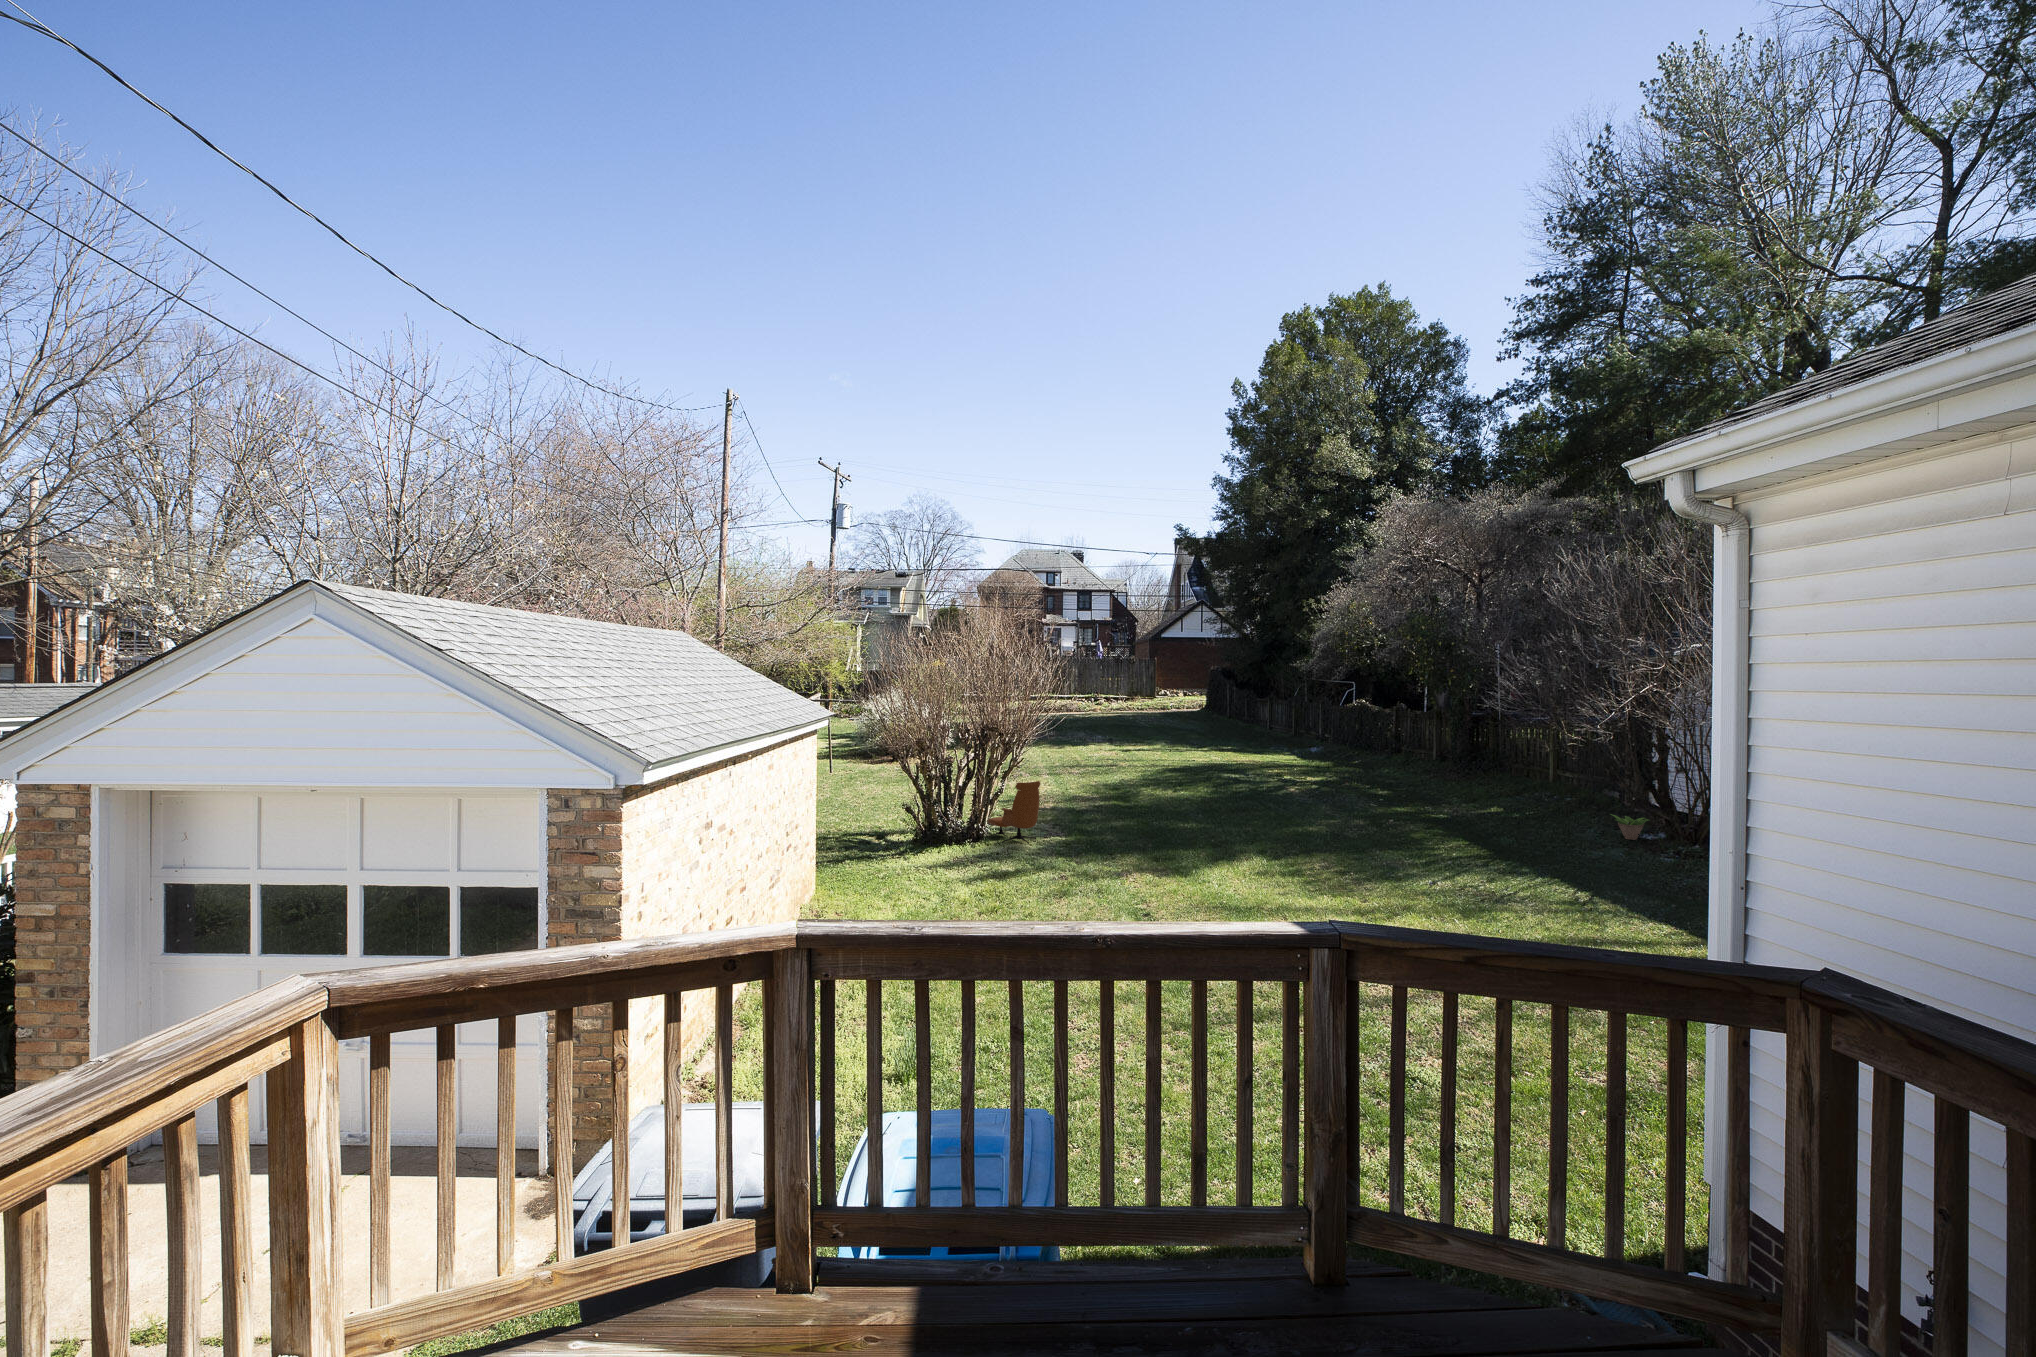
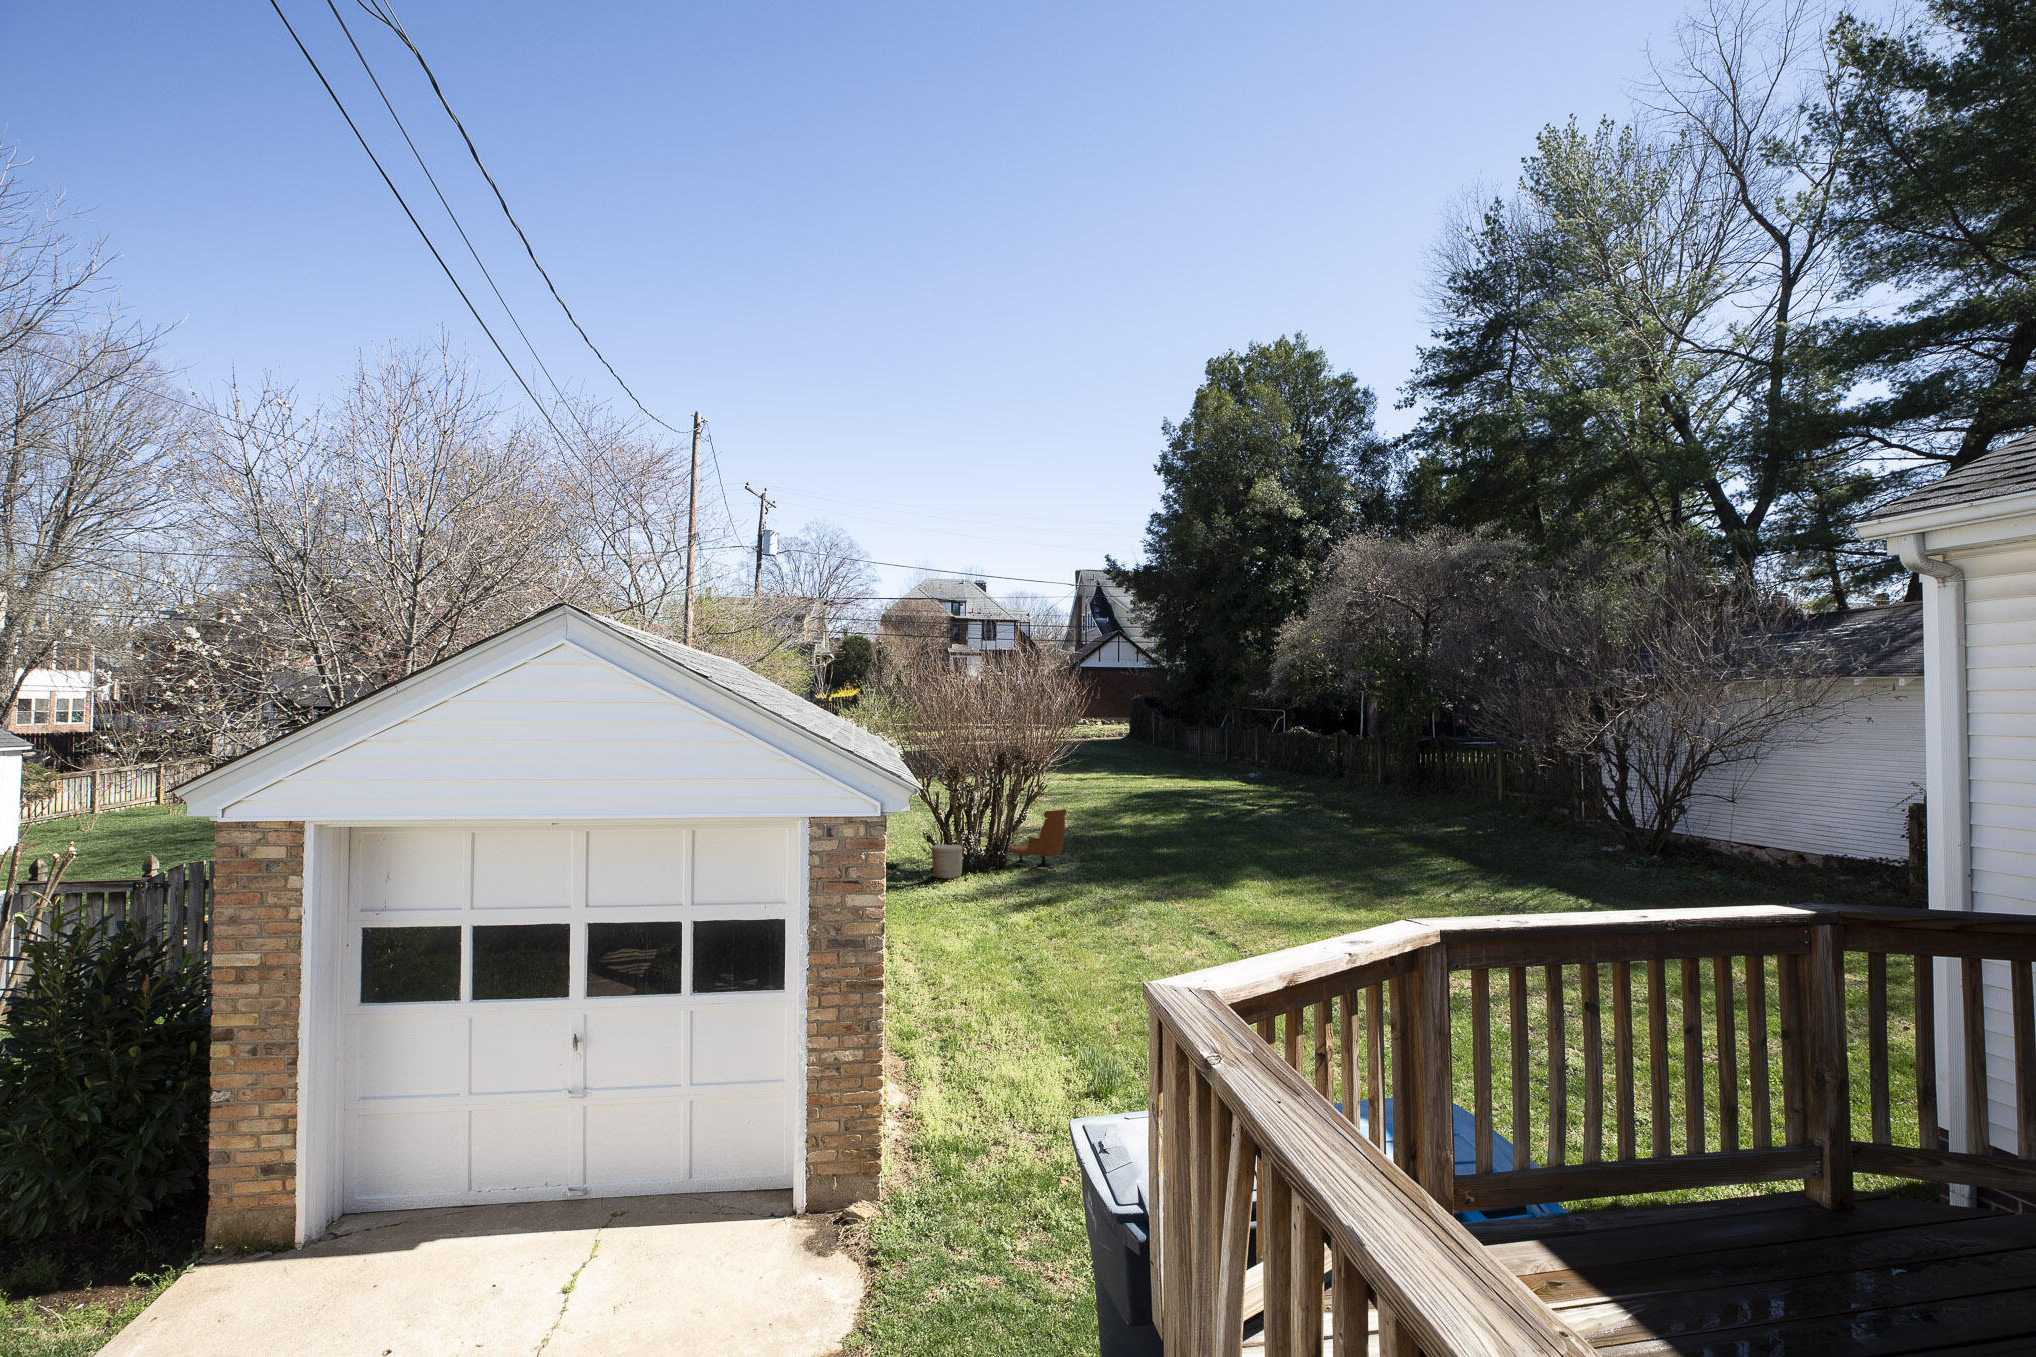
woven basket: none [905,814,937,848] -> present [931,844,963,879]
decorative plant: present [1610,814,1649,840] -> none [1598,830,1639,854]

